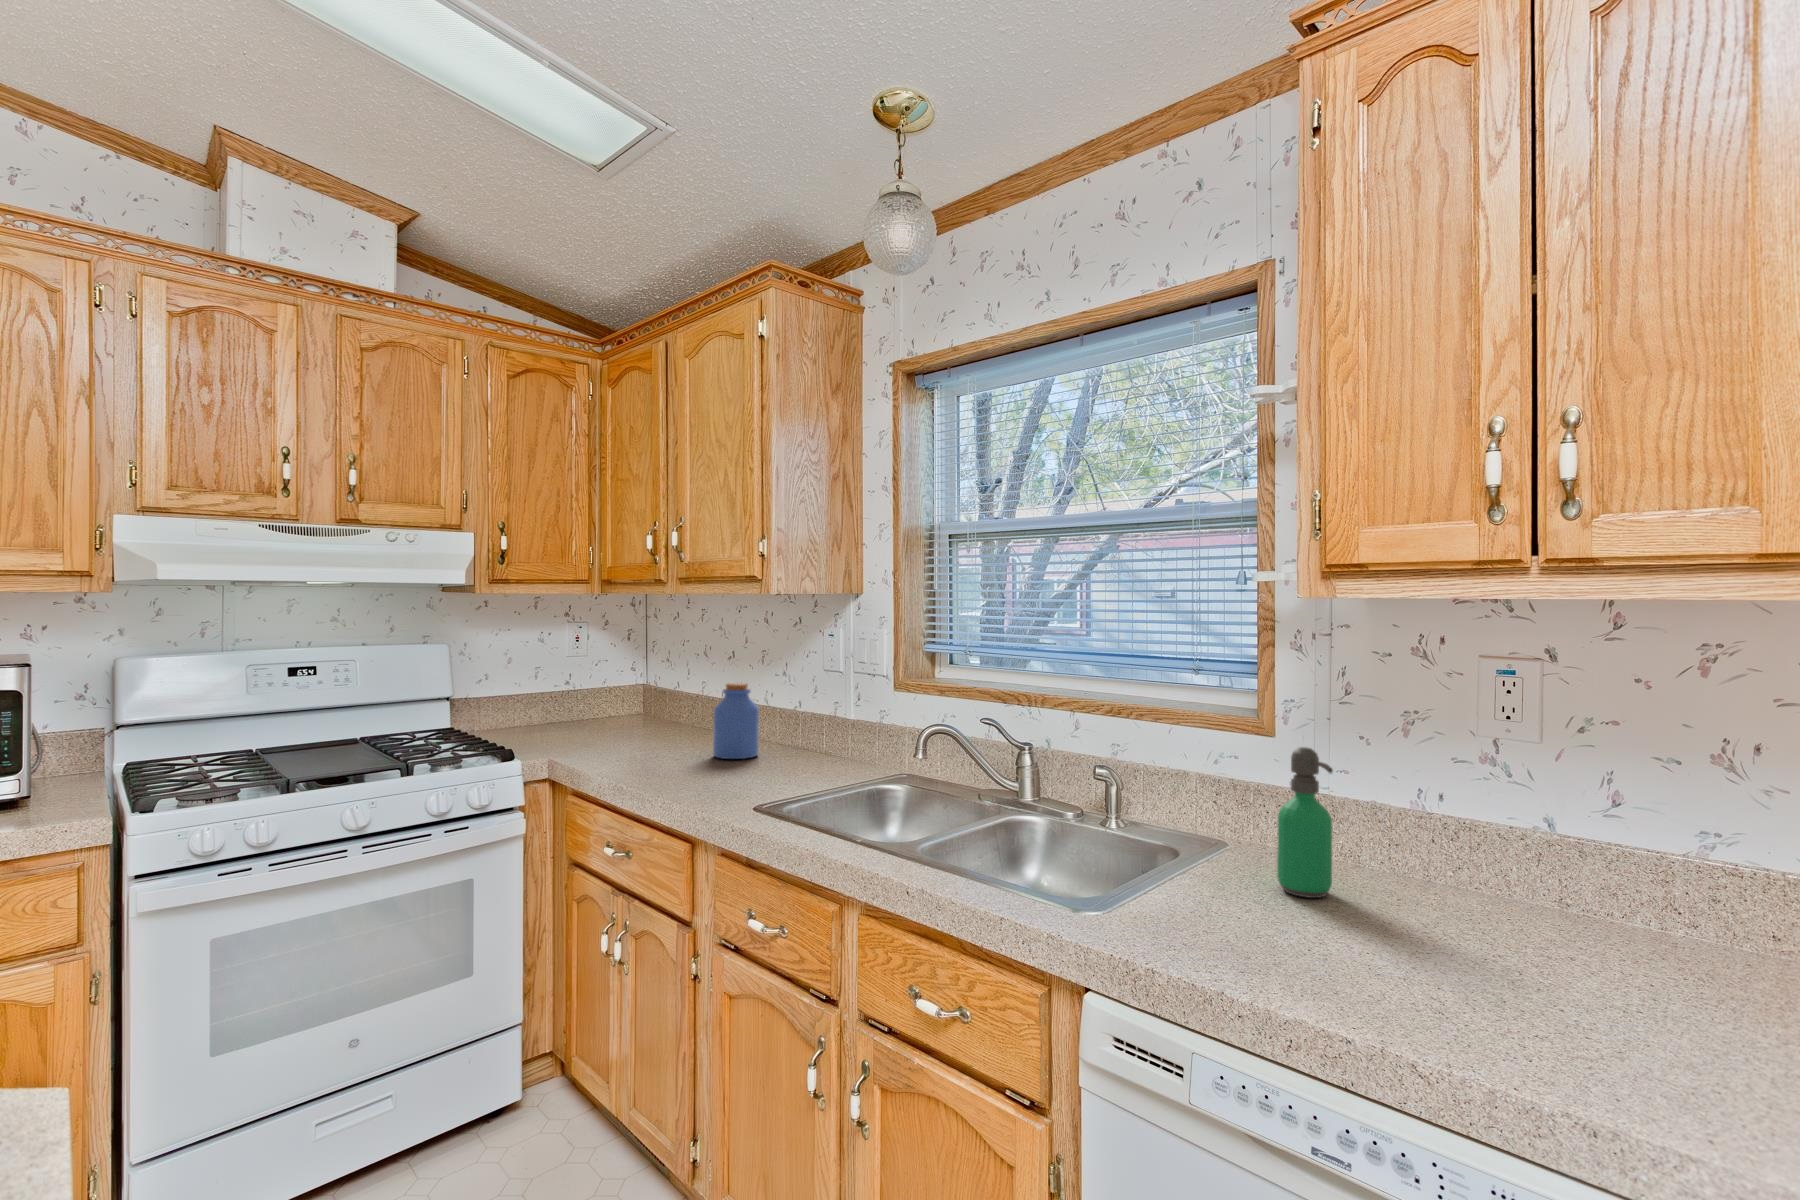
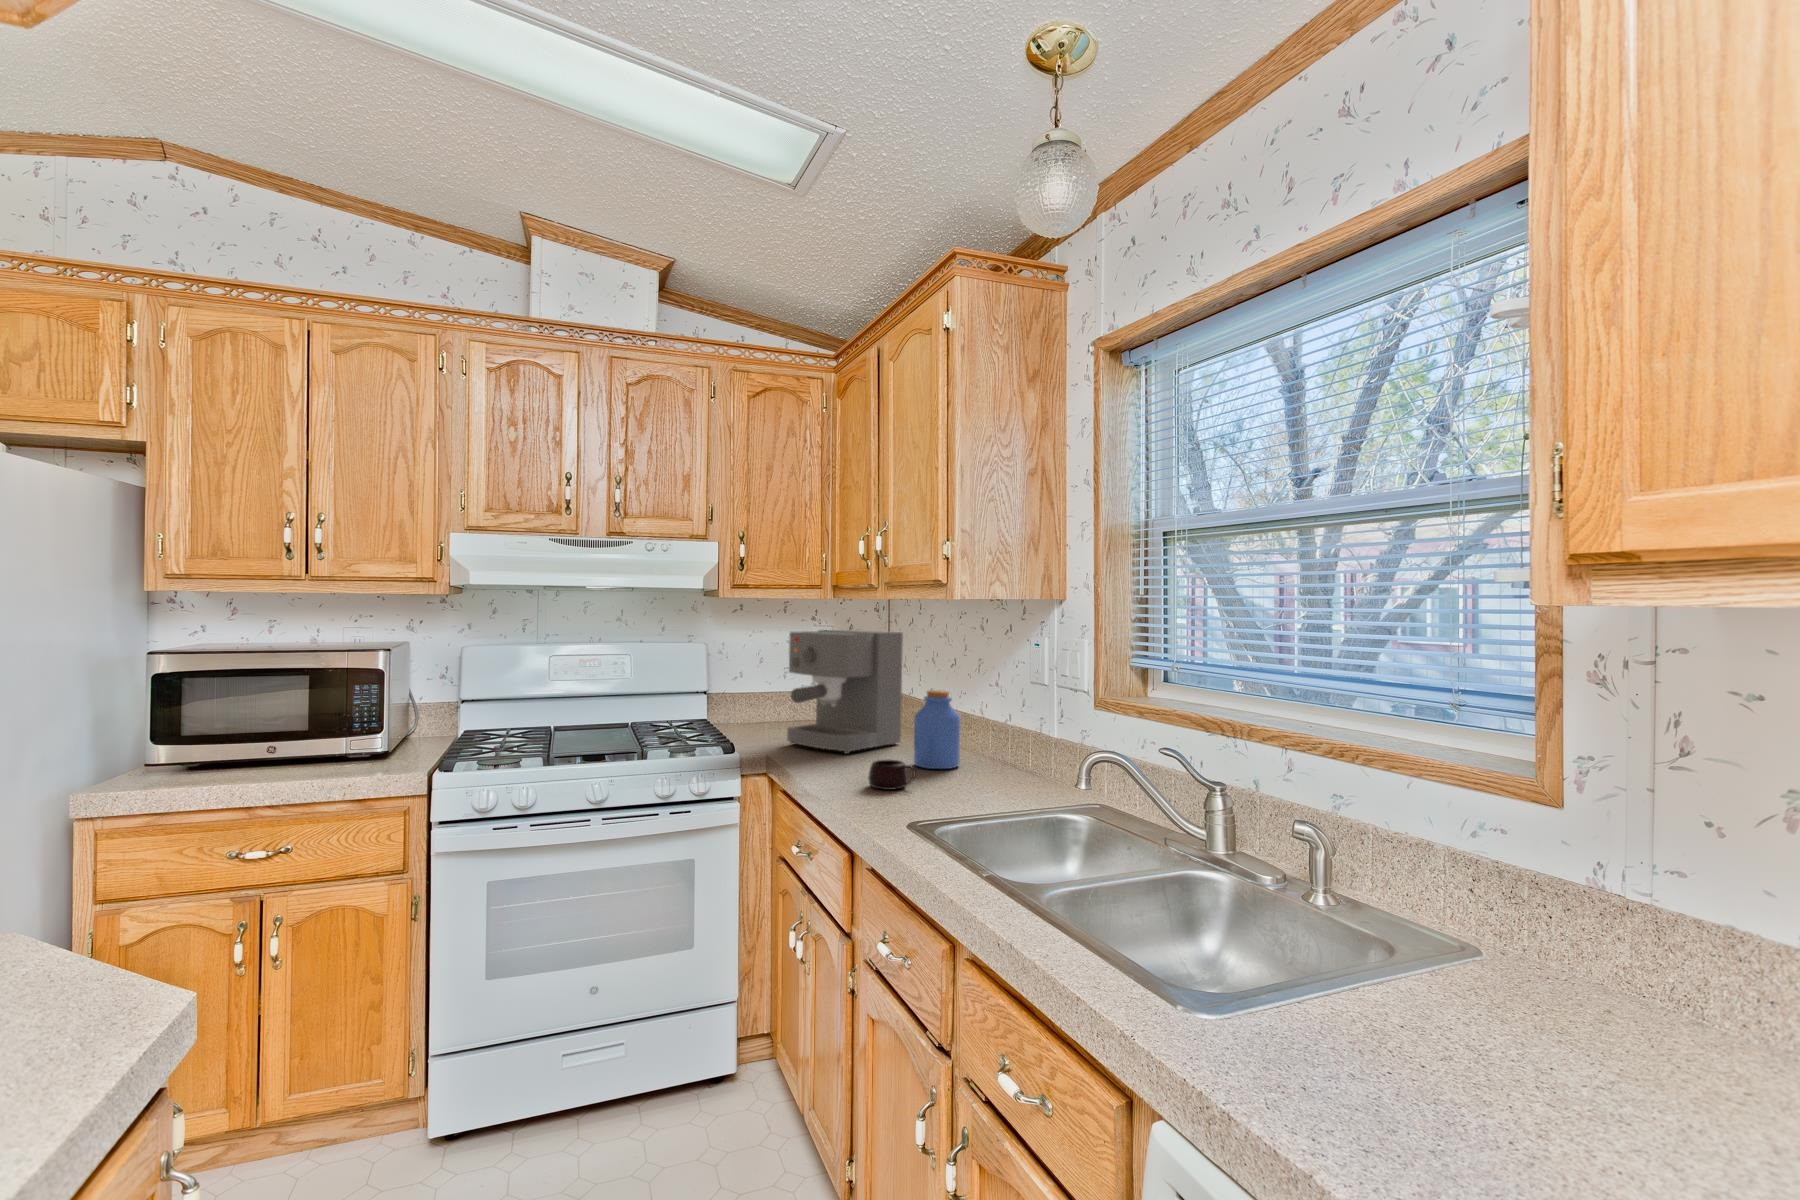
coffee maker: none [561,627,683,752] -> present [787,630,903,754]
soap dispenser: present [1277,747,1333,898] -> none [1504,833,1599,1065]
mug: none [686,752,736,780] -> present [868,760,916,790]

